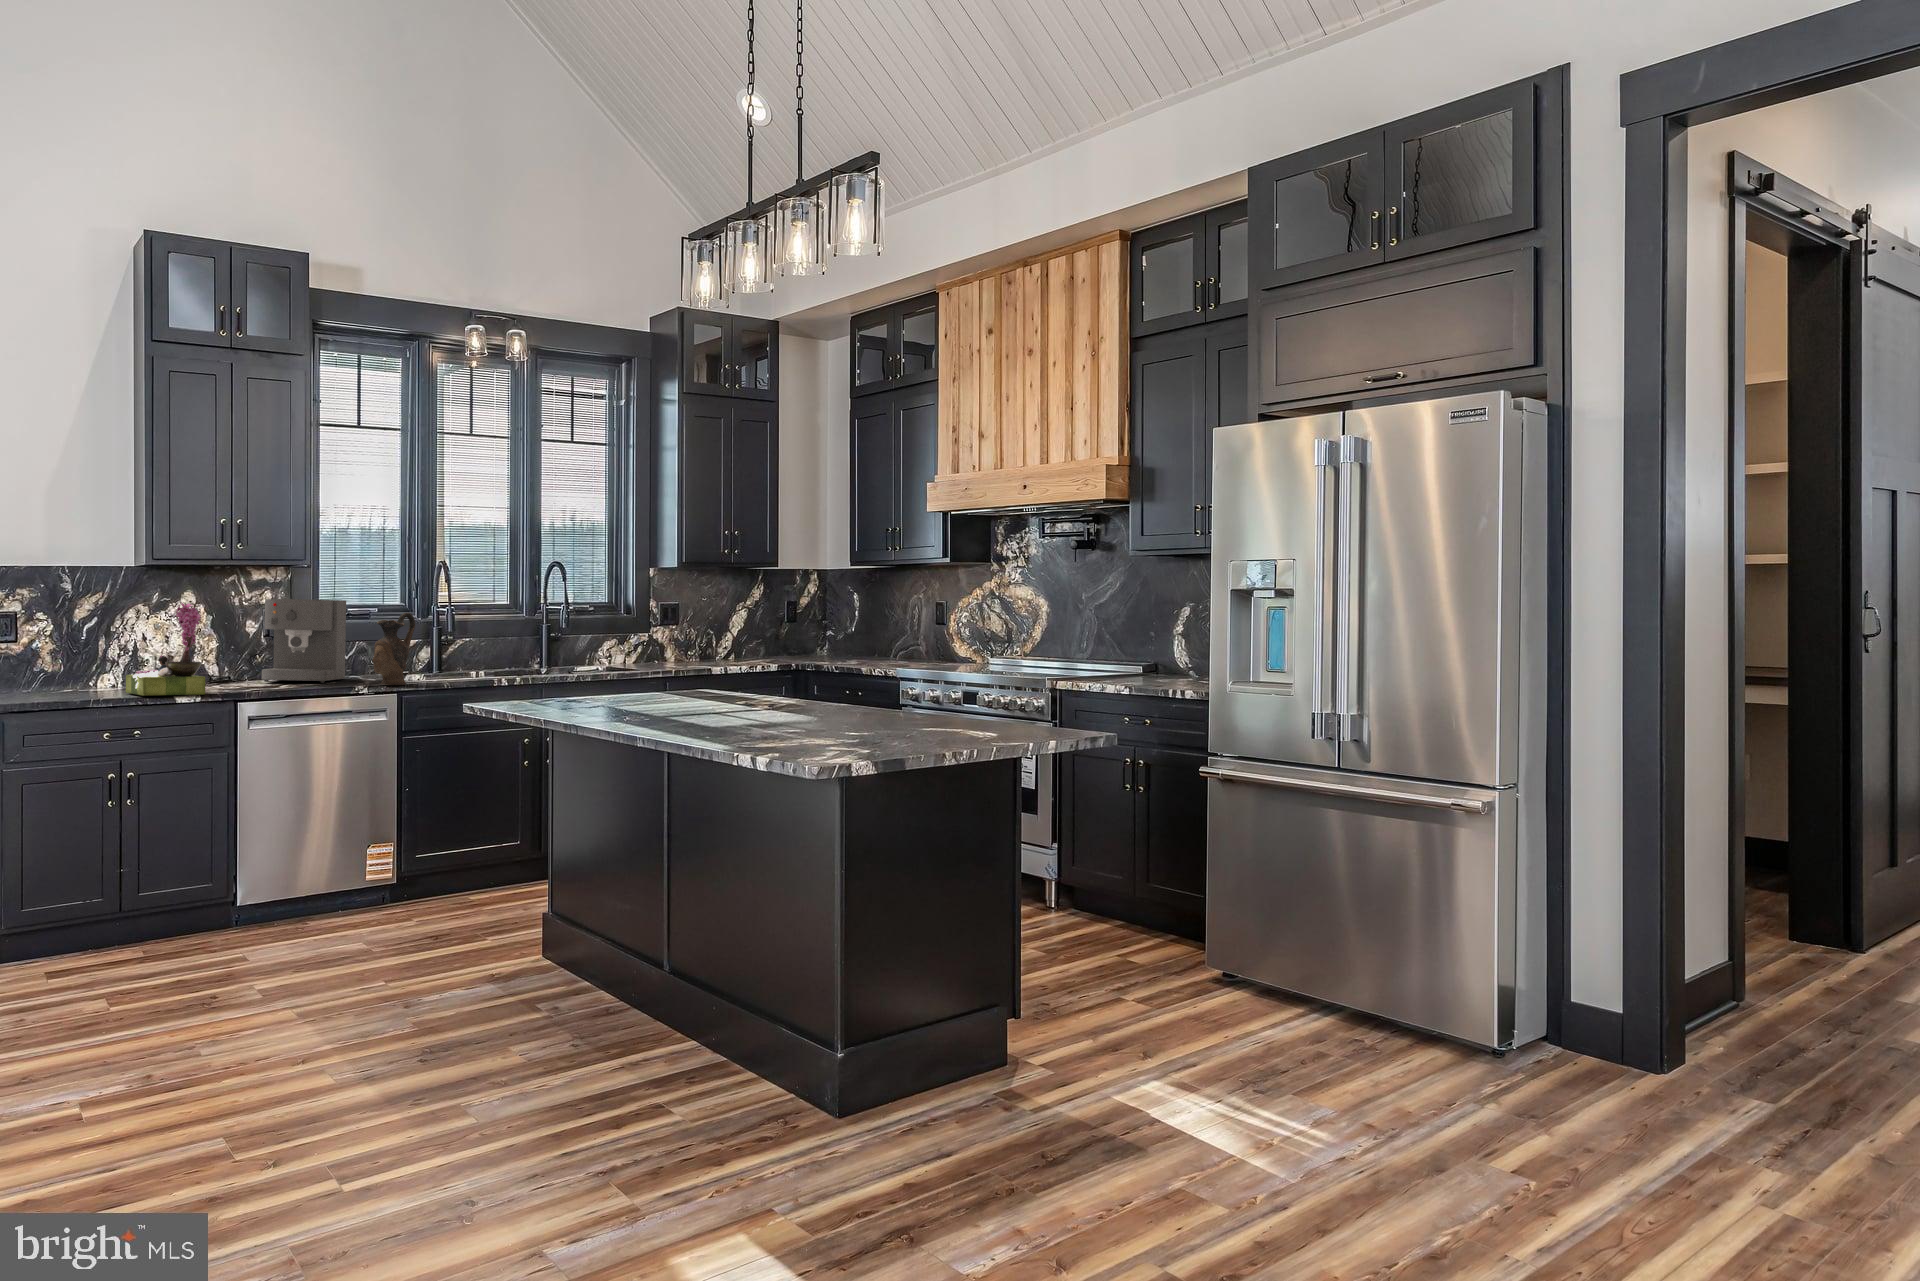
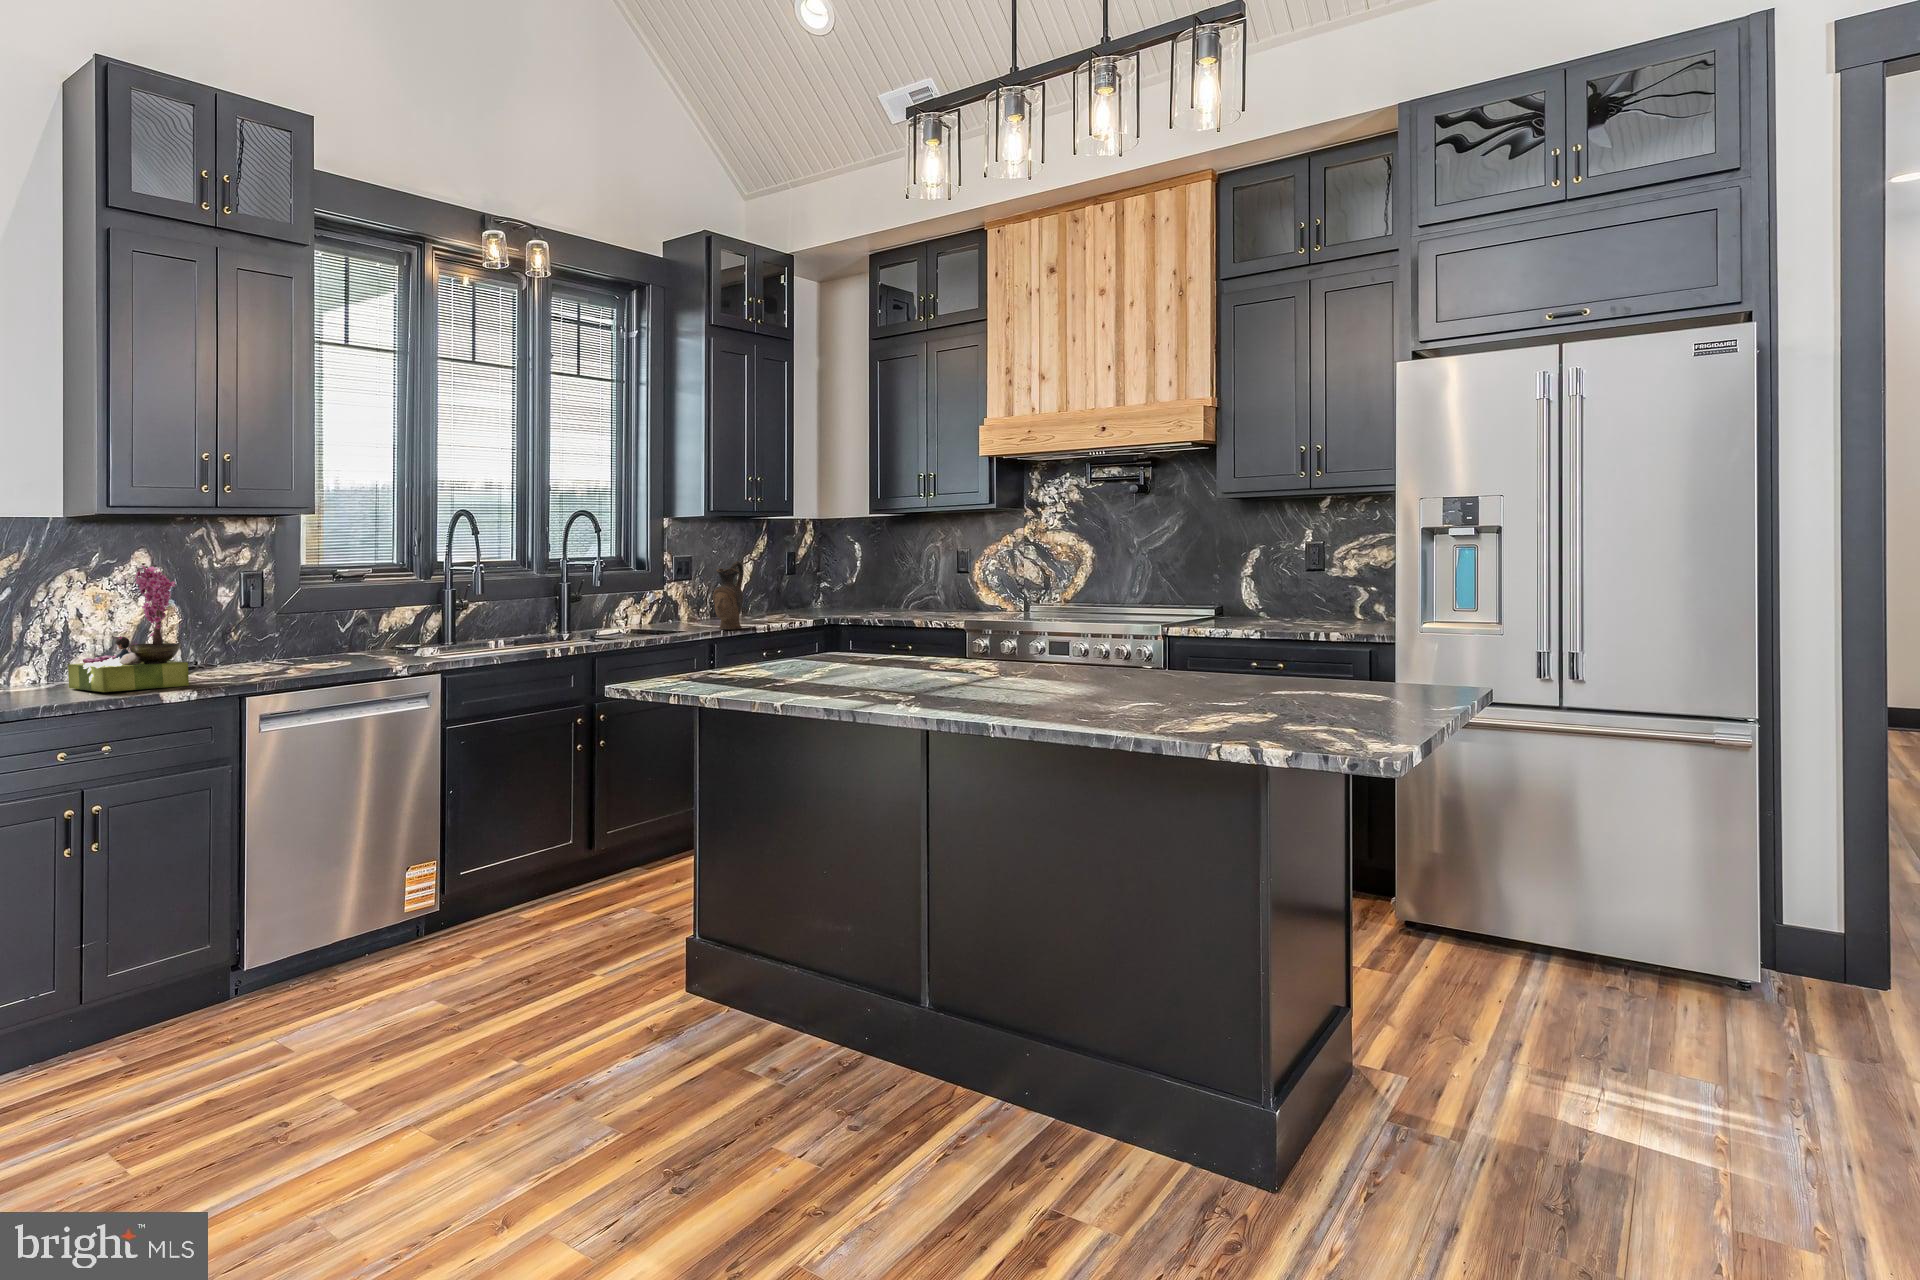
coffee maker: present [262,599,346,683] -> none [245,559,346,663]
ceramic pitcher: present [372,613,415,685] -> present [713,561,744,629]

